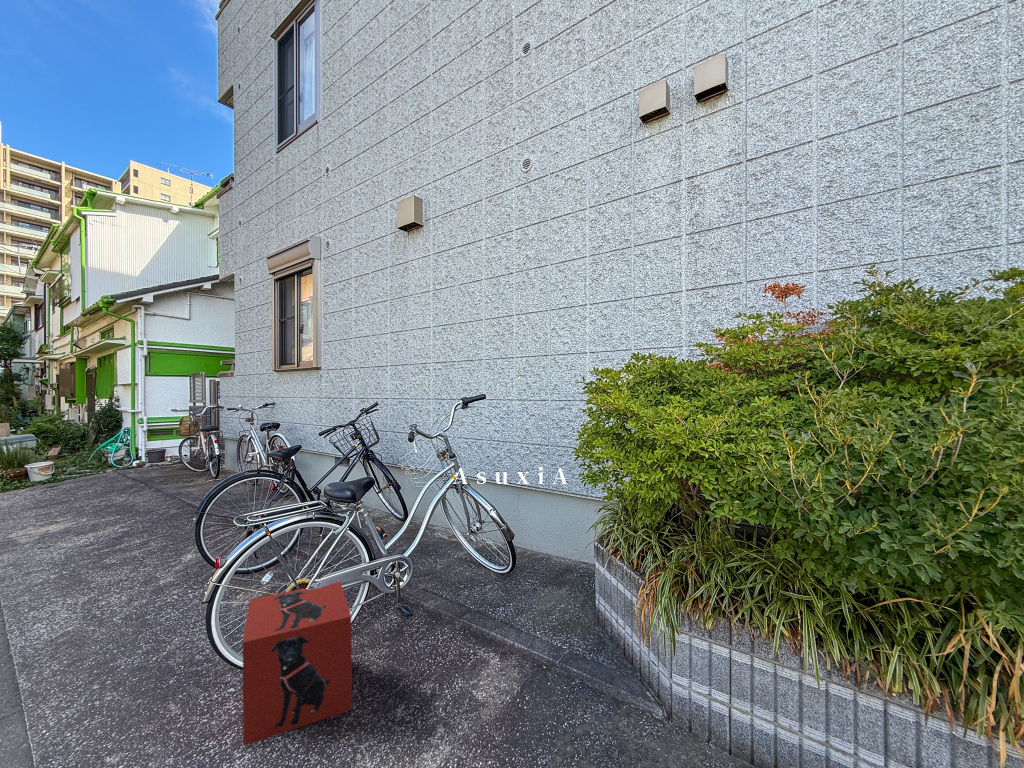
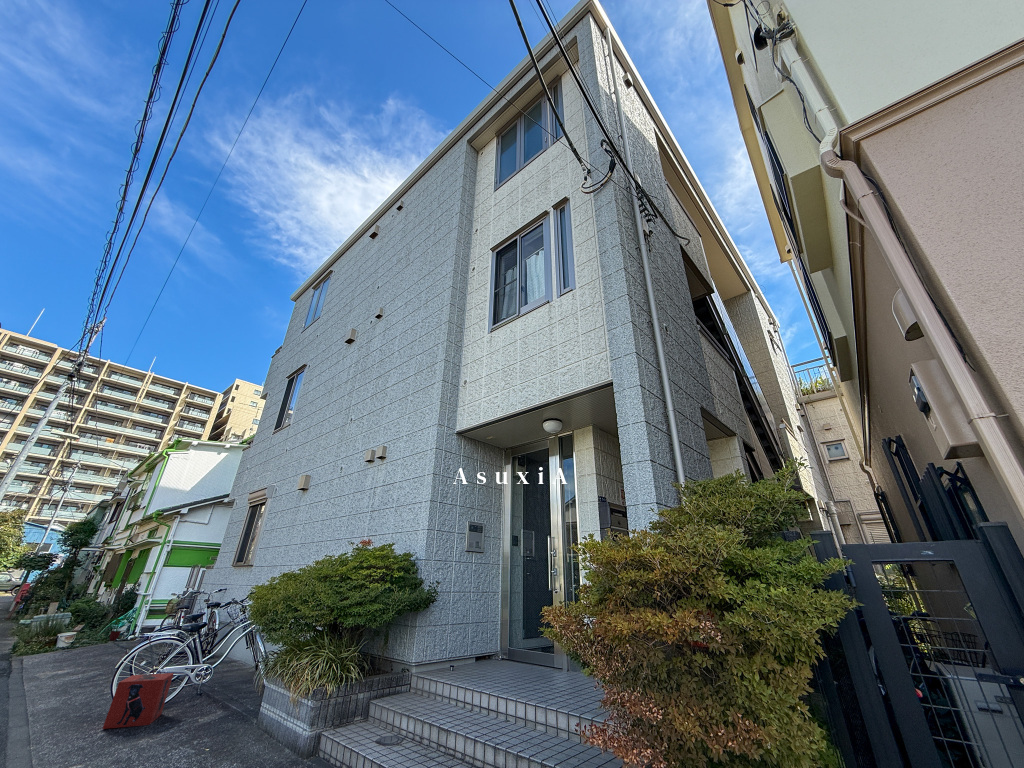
potted plant: none [95,439,133,468] -> present [110,617,136,640]

